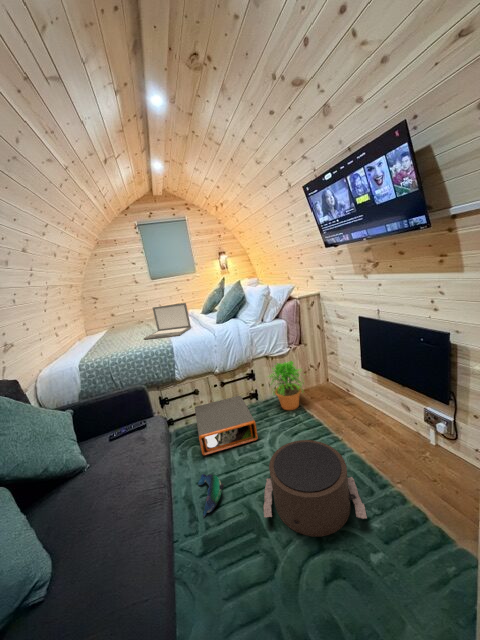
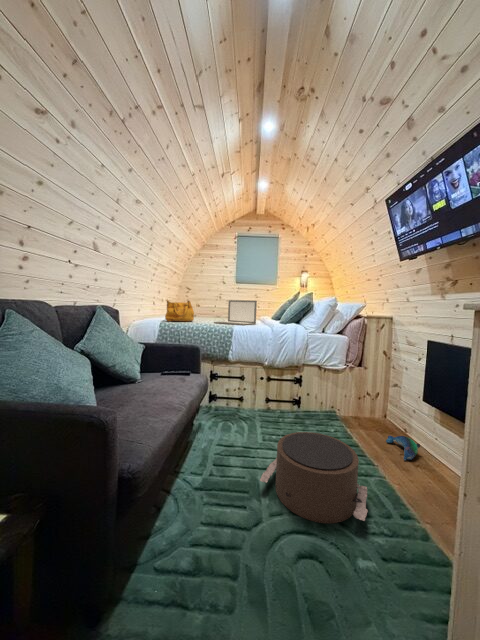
handbag: none [74,318,117,352] -> present [165,300,194,322]
potted plant: present [270,361,304,410] -> none [312,372,356,426]
storage box: present [195,396,258,455] -> none [230,391,287,434]
plush toy: present [198,474,224,517] -> present [386,436,420,460]

